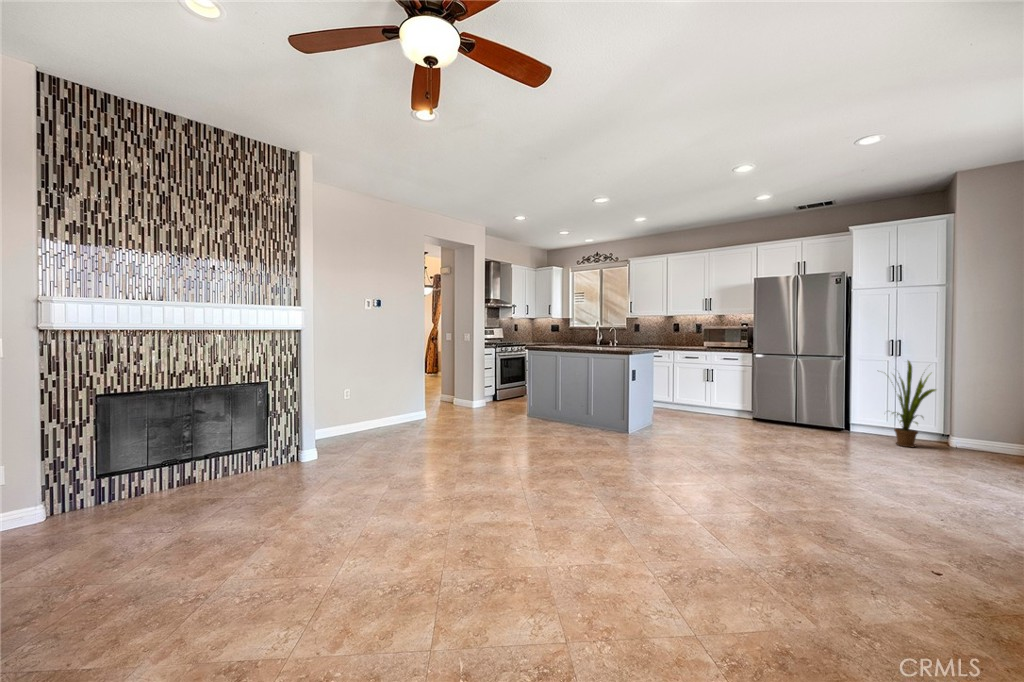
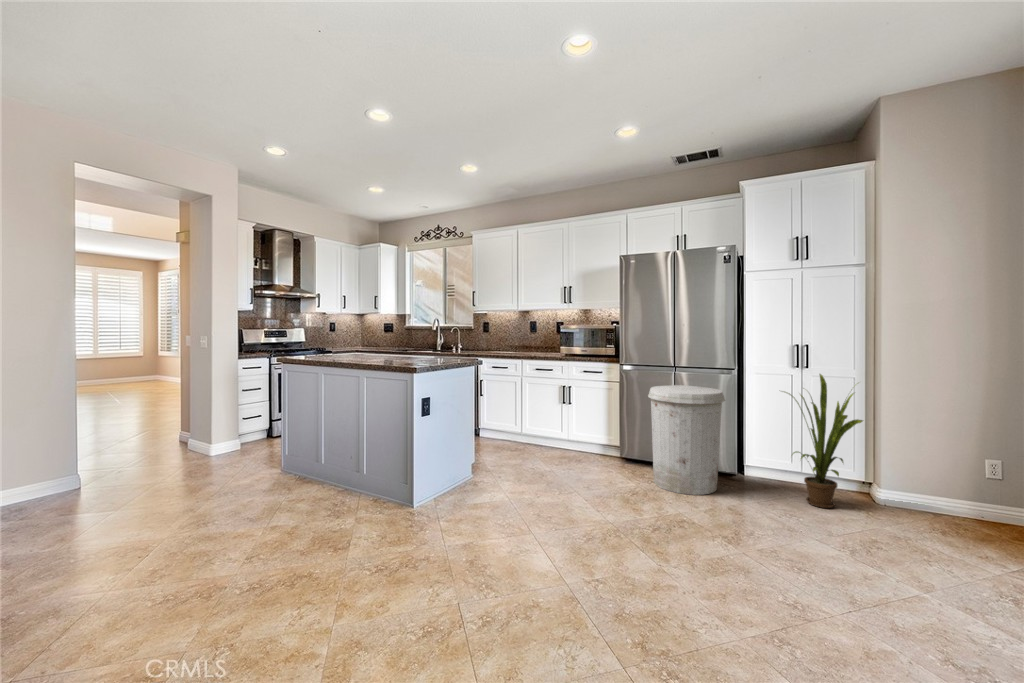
trash can: none [778,368,836,438] -> present [648,385,725,495]

